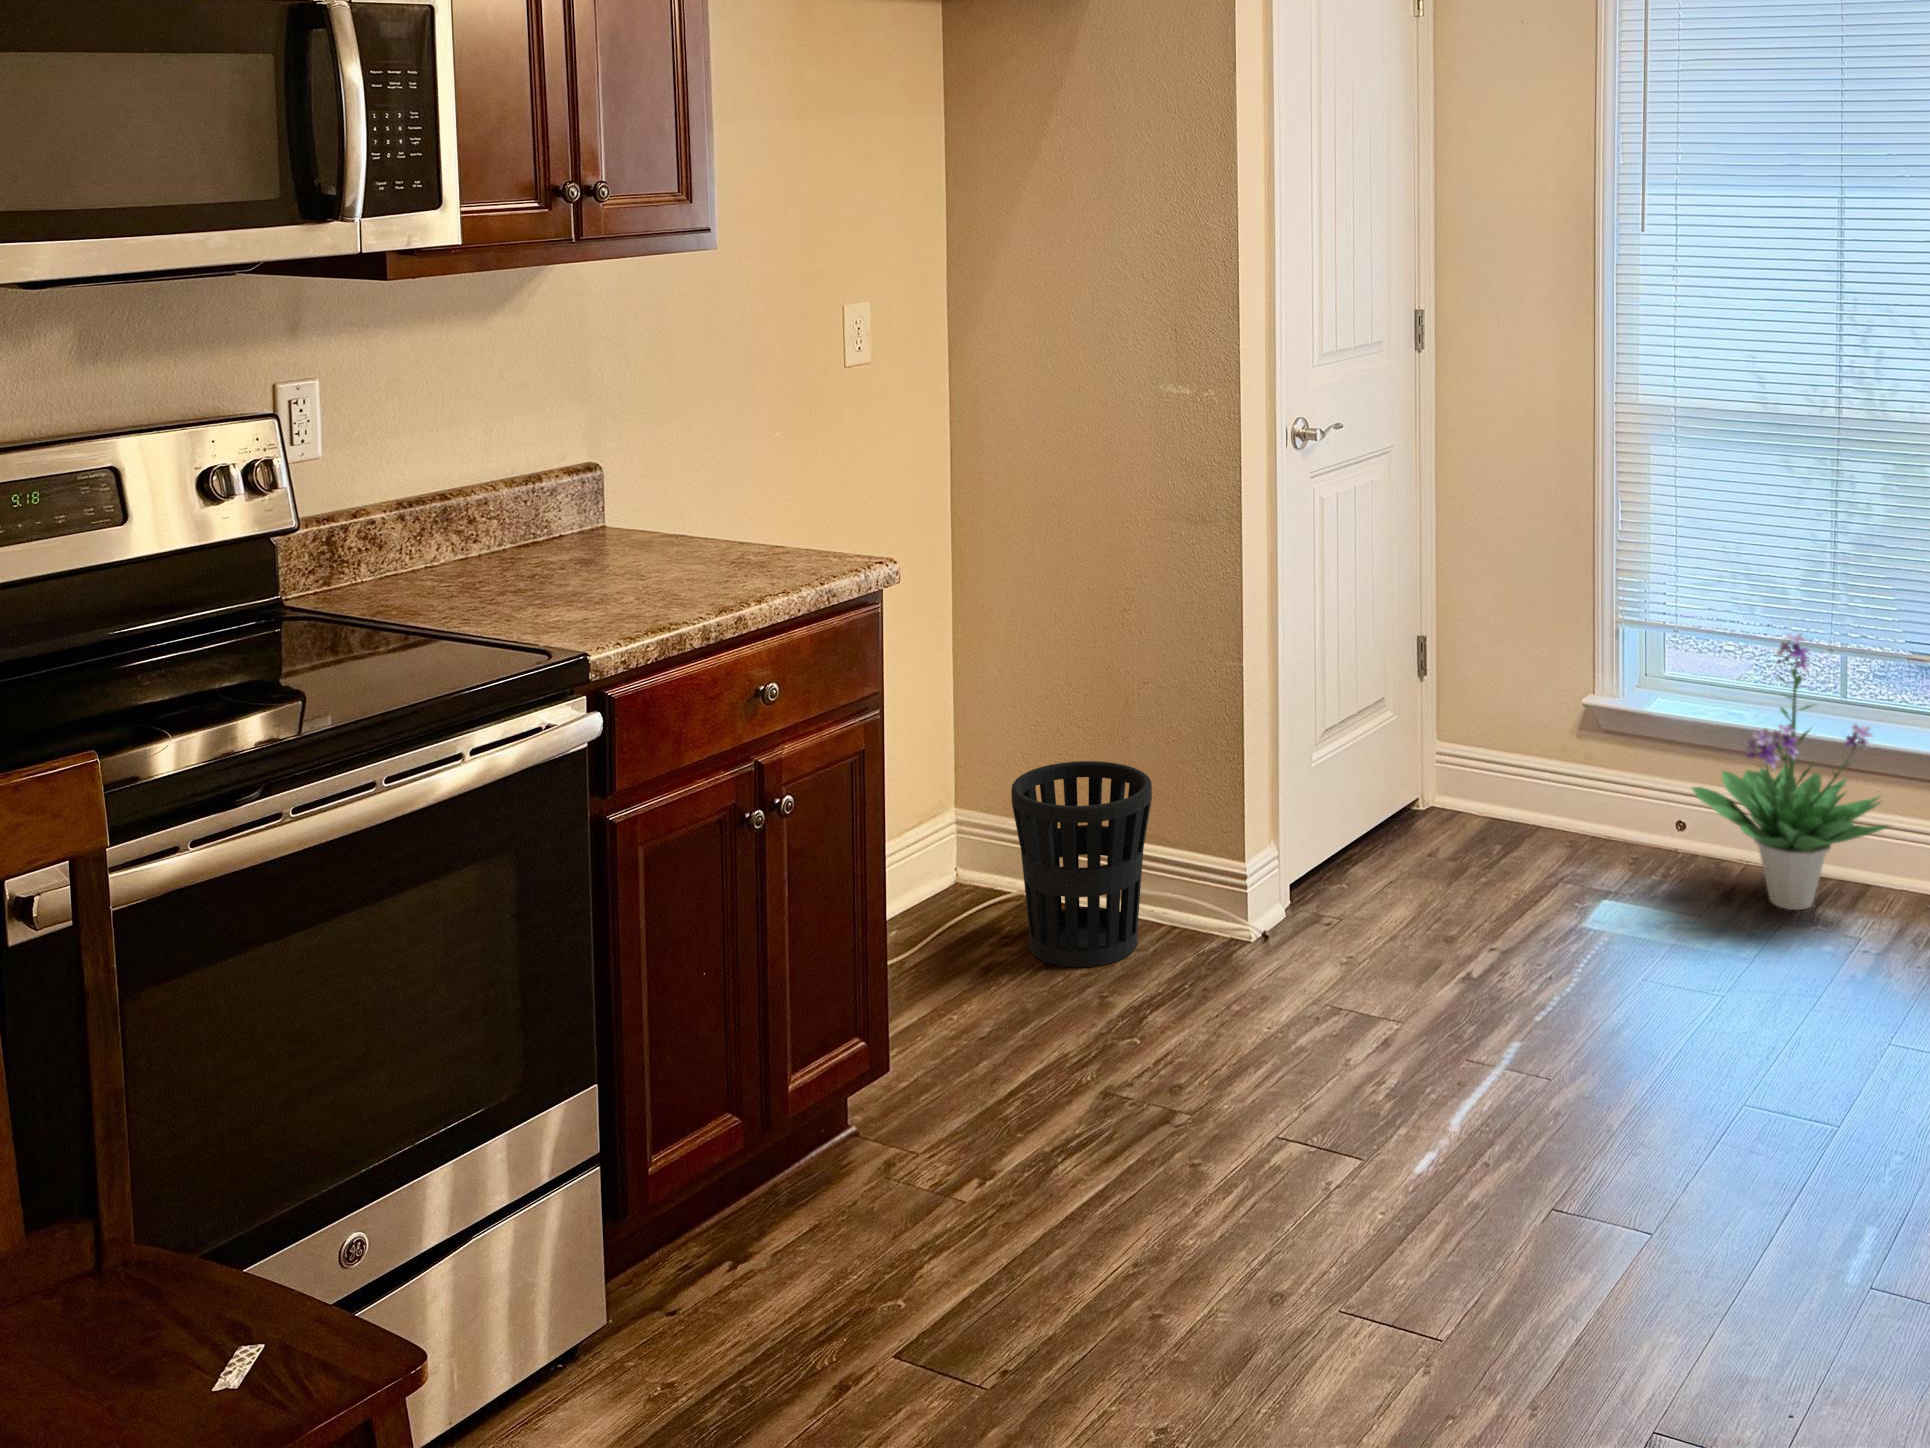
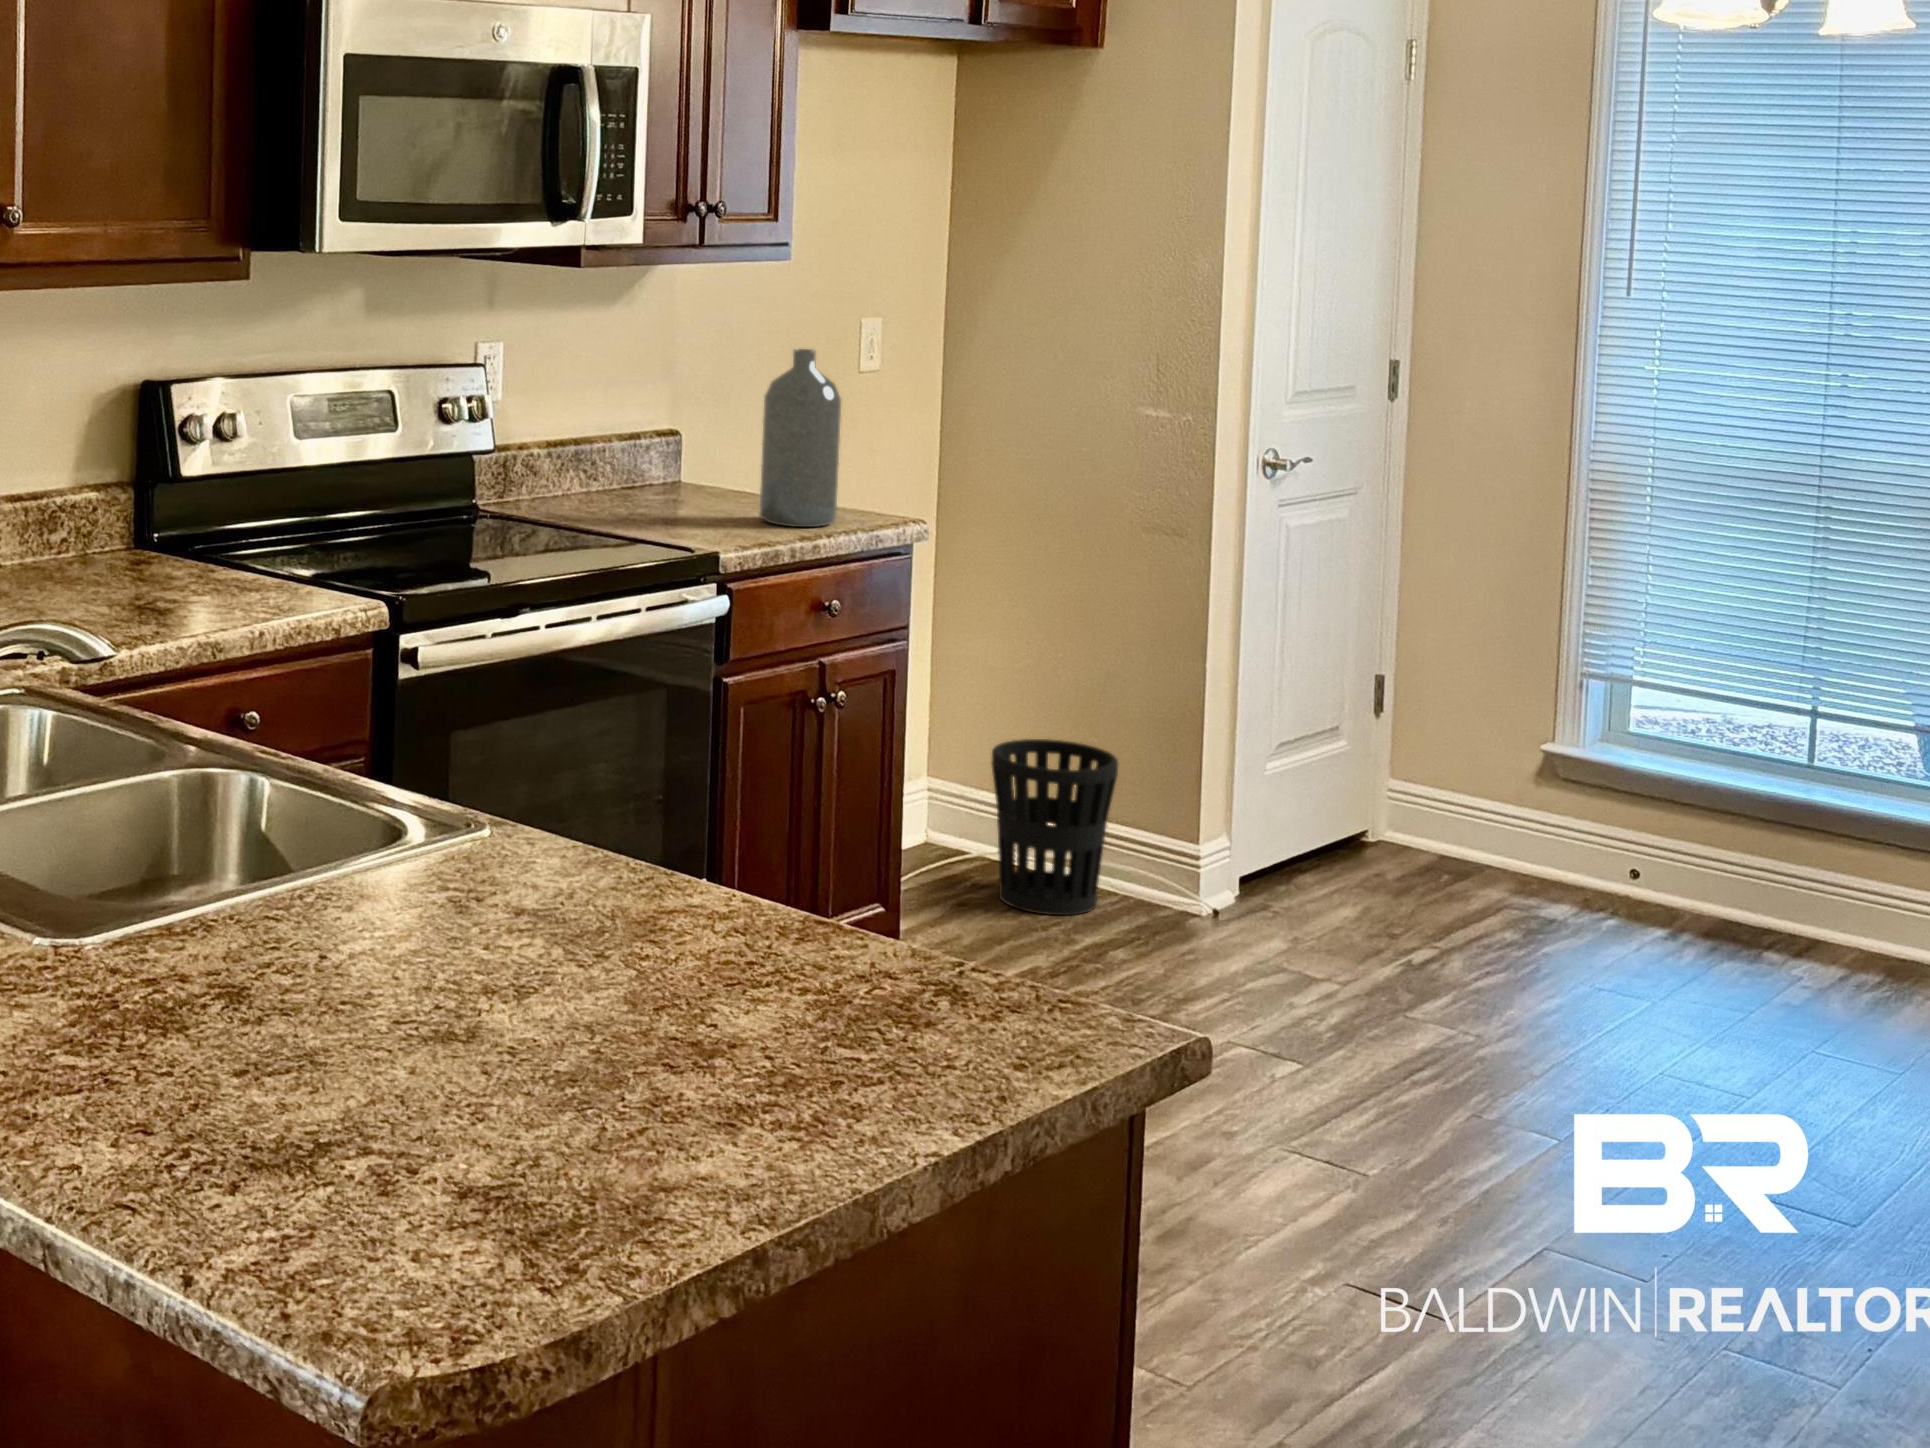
bottle: none [667,363,772,590] -> present [759,349,841,527]
potted plant: present [1692,634,1889,910] -> none [1643,689,1846,954]

